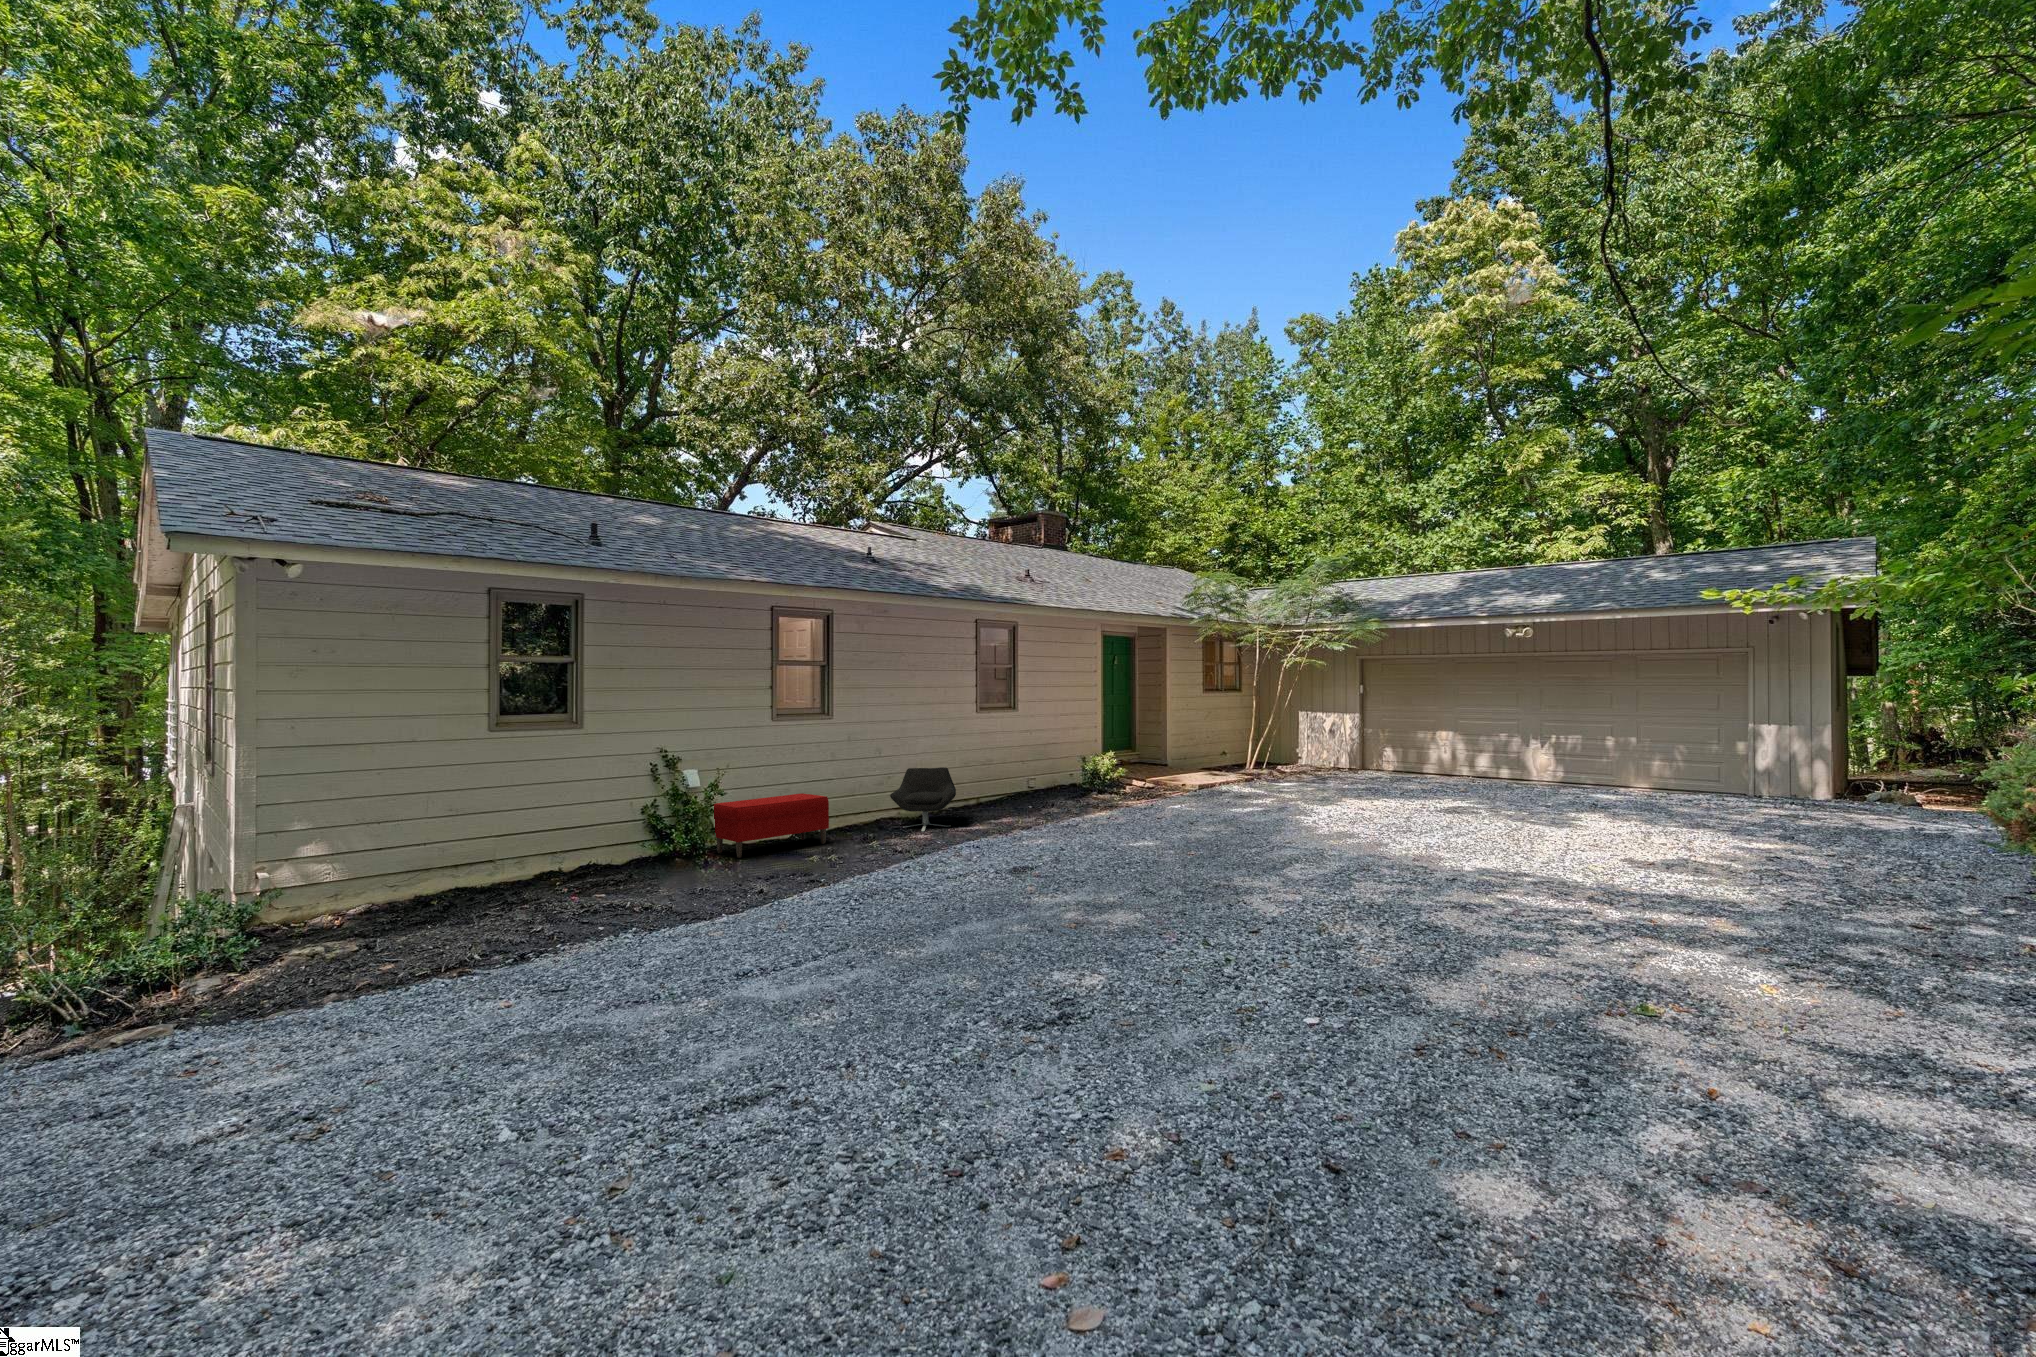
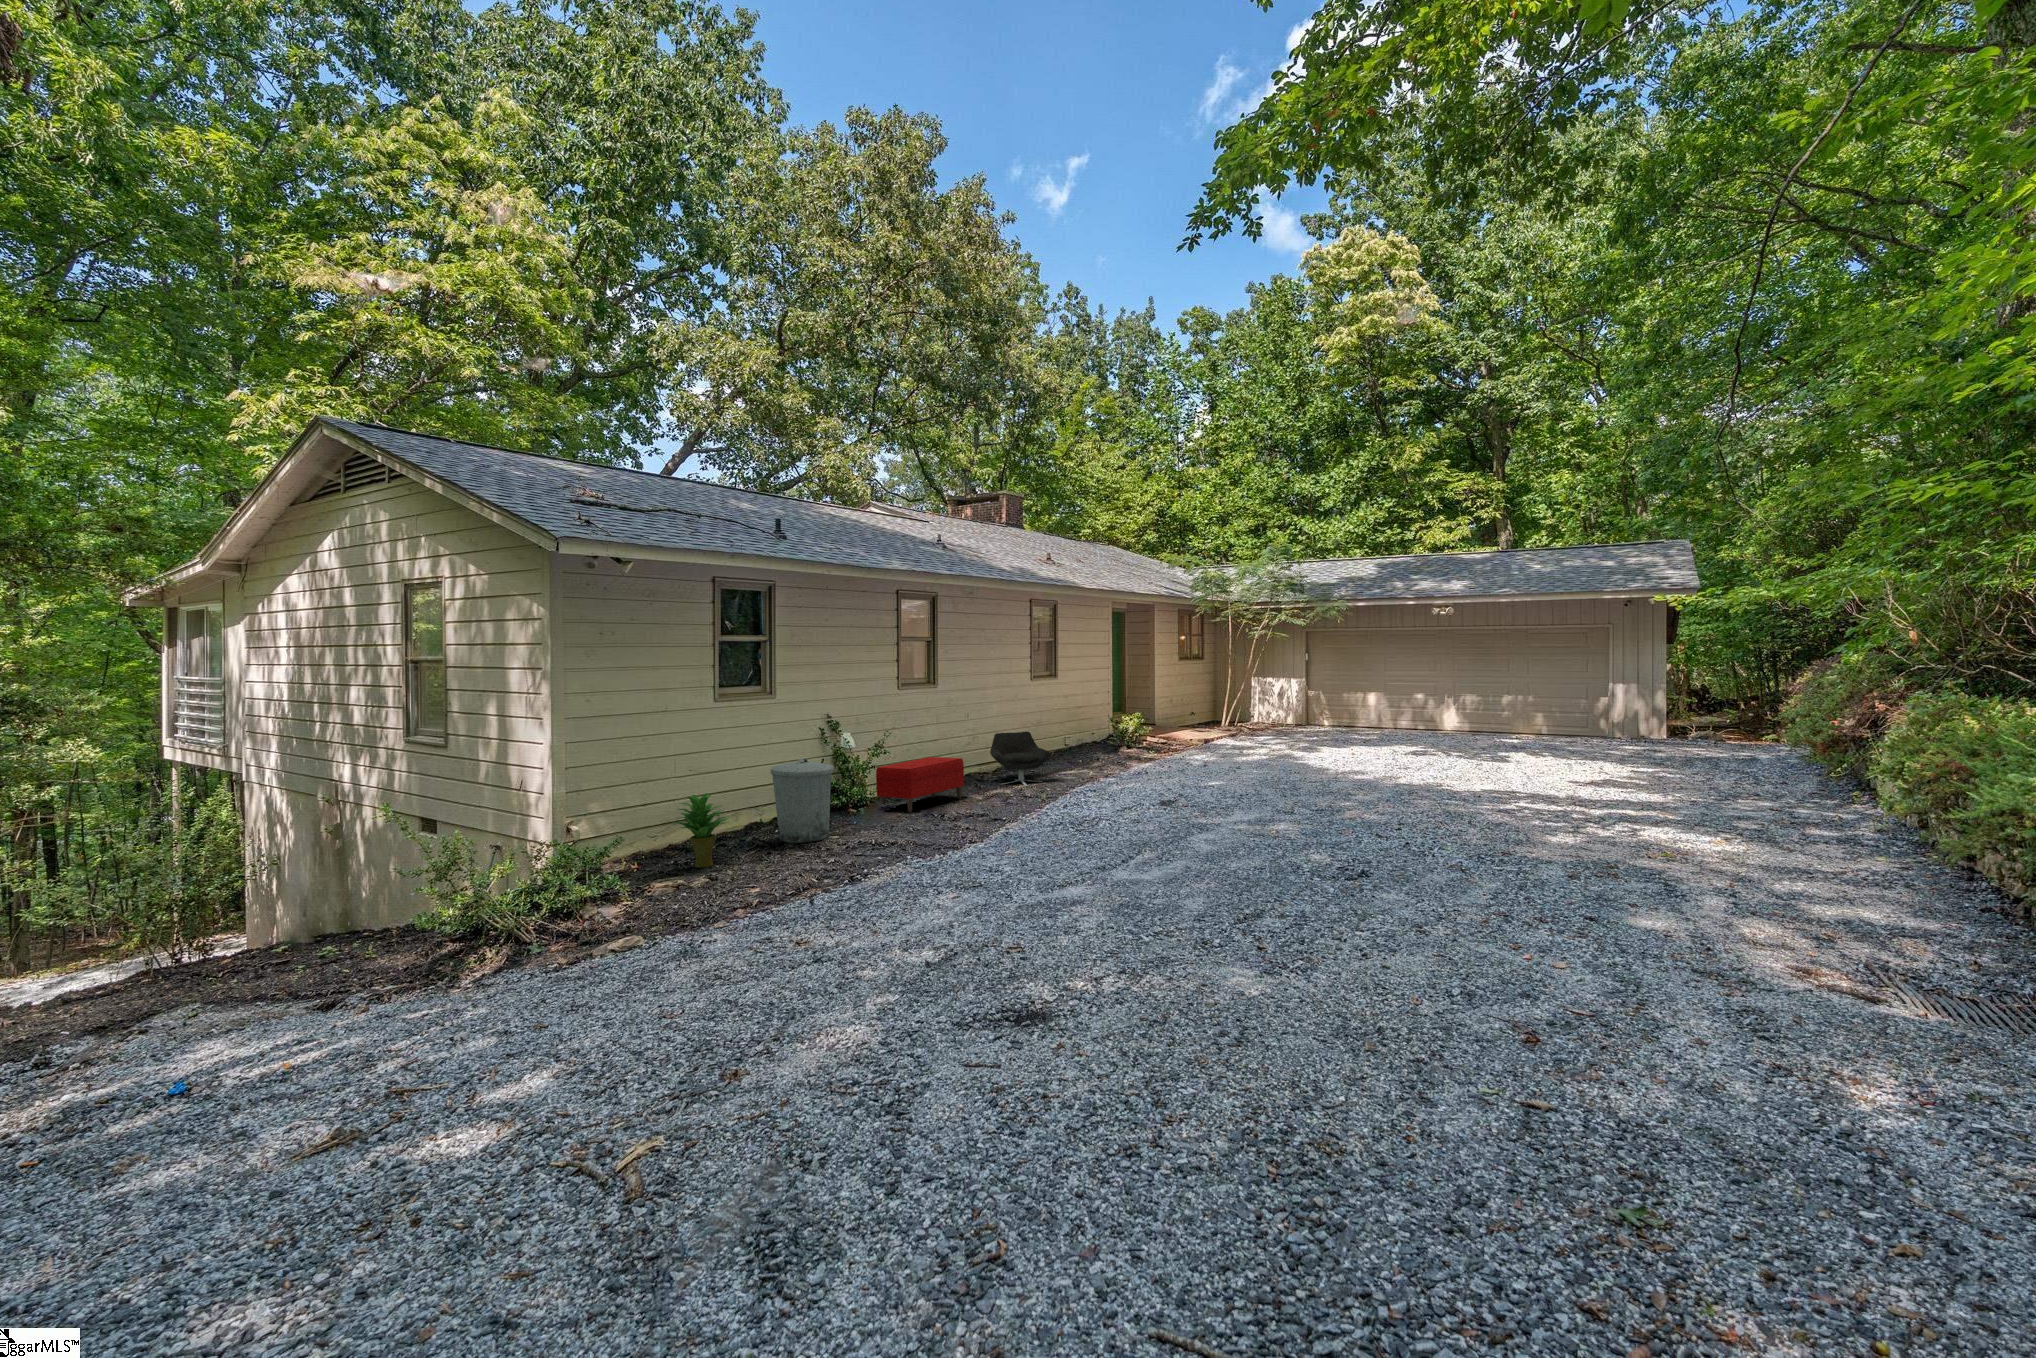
trash can: none [528,792,608,890] -> present [771,758,834,843]
potted plant: none [356,829,435,916] -> present [672,793,729,867]

